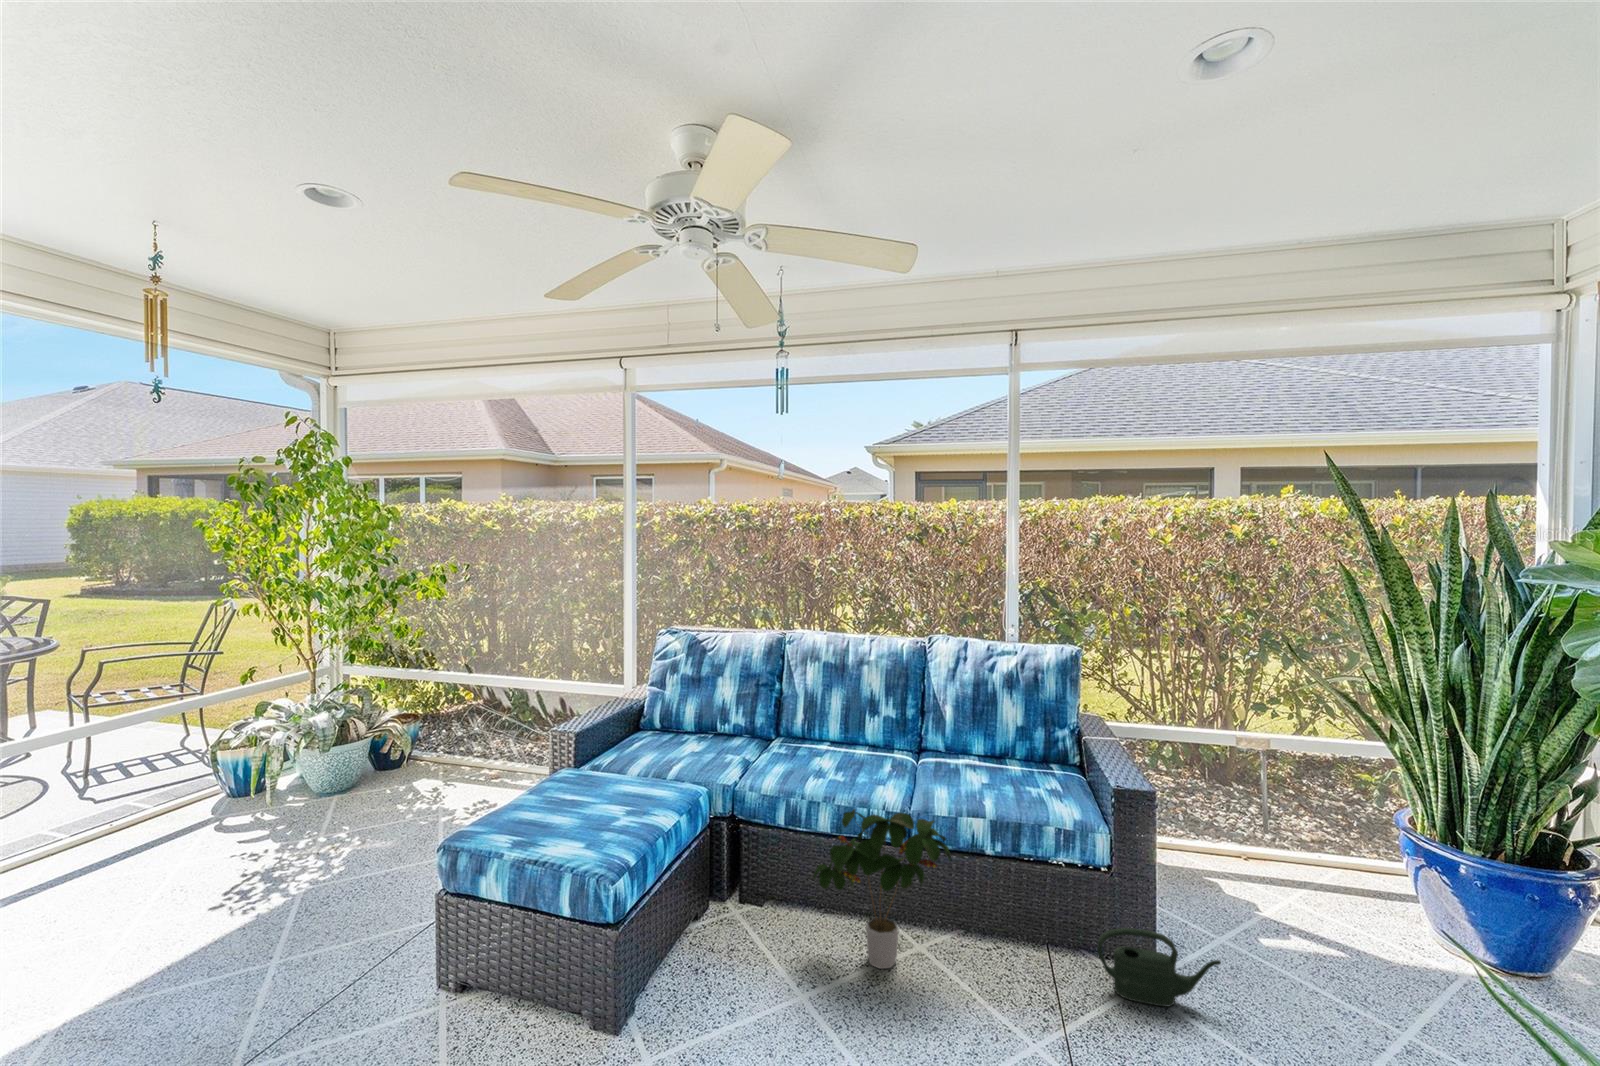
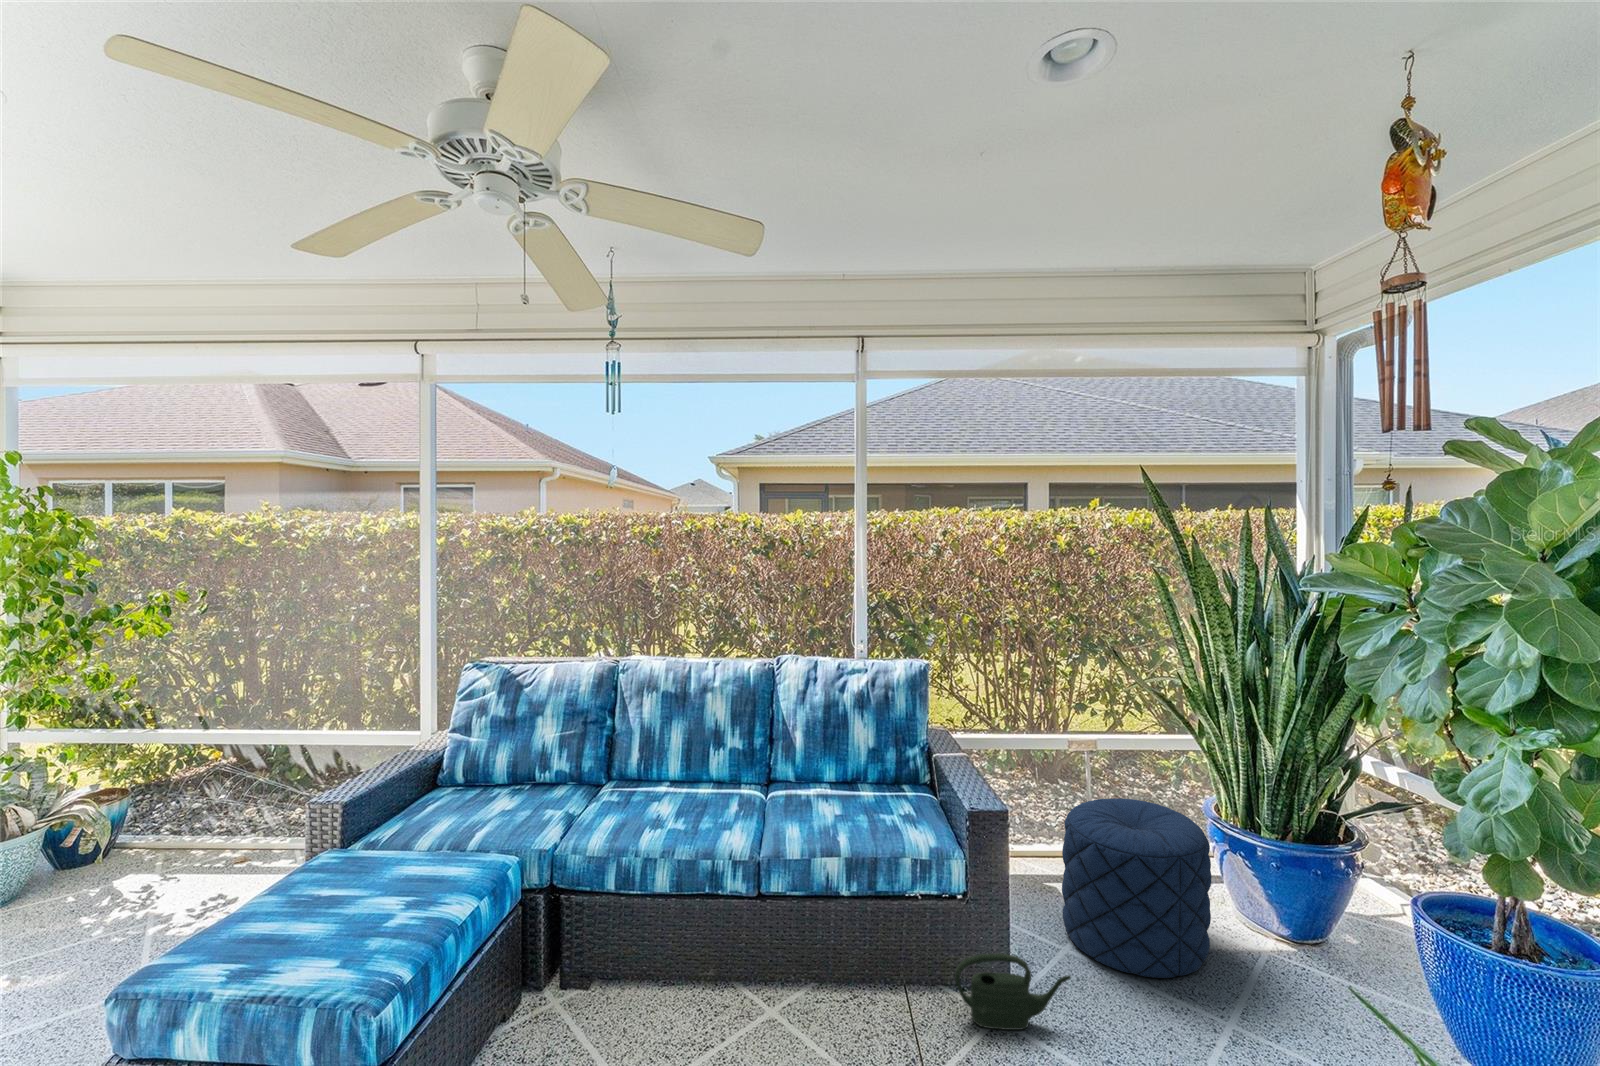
pouf: none [1222,797,1394,984] -> present [1062,798,1211,978]
potted plant: present [814,809,951,969] -> none [657,860,808,1035]

